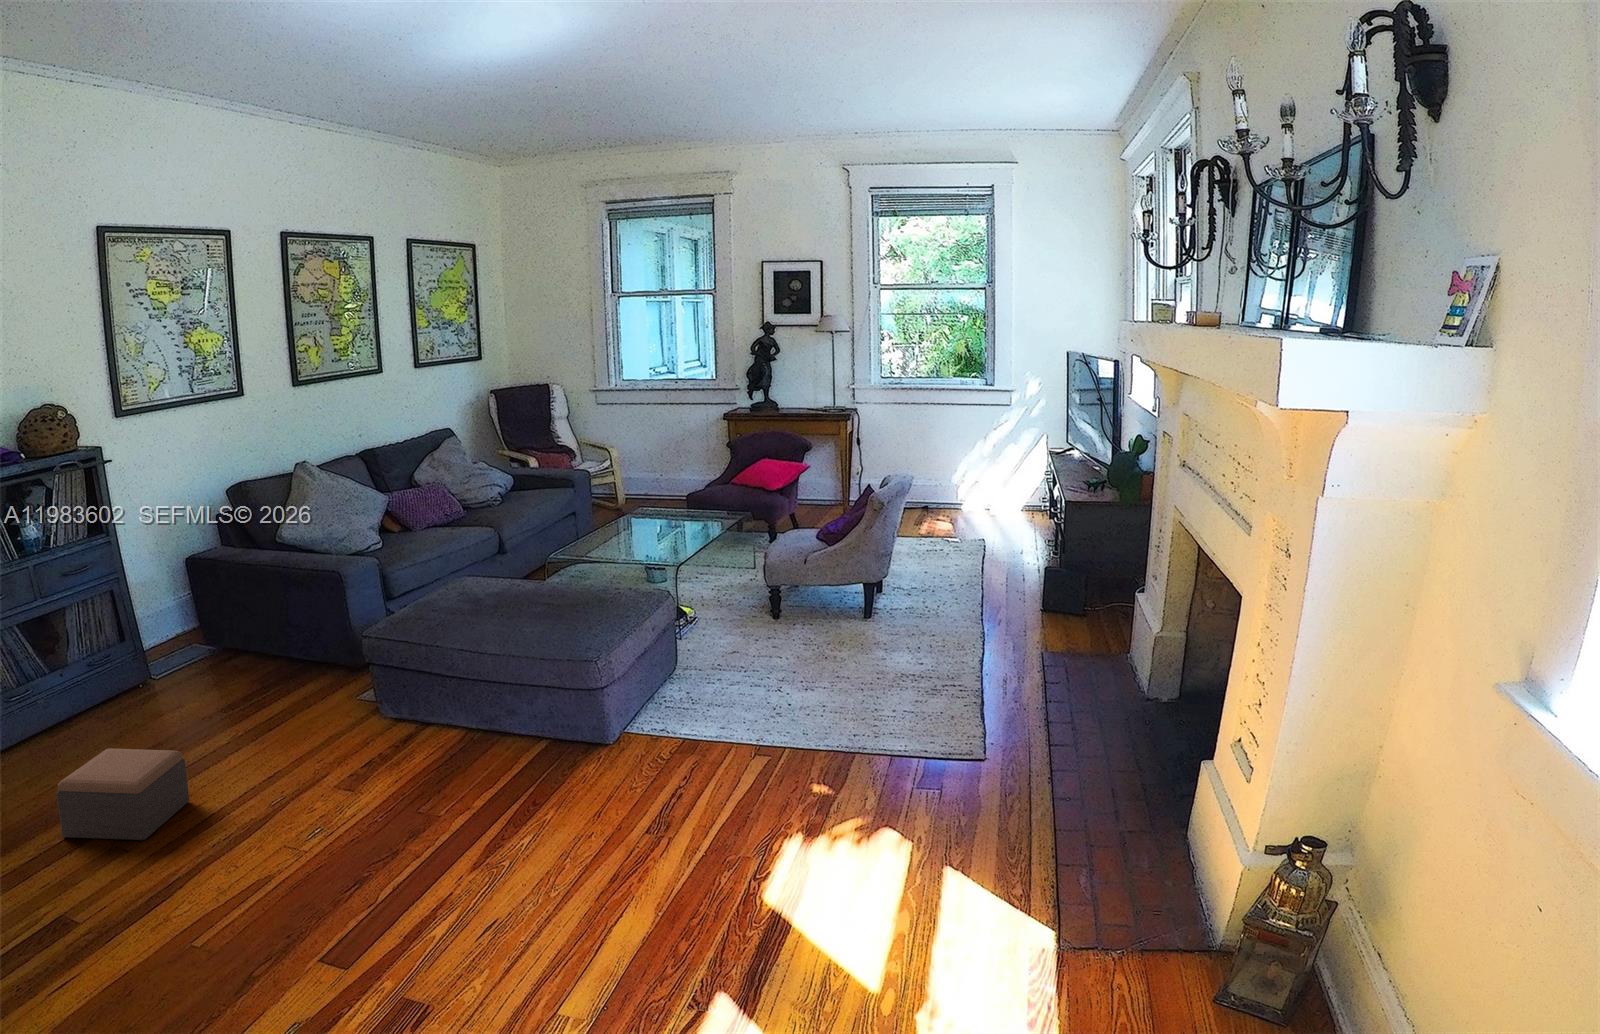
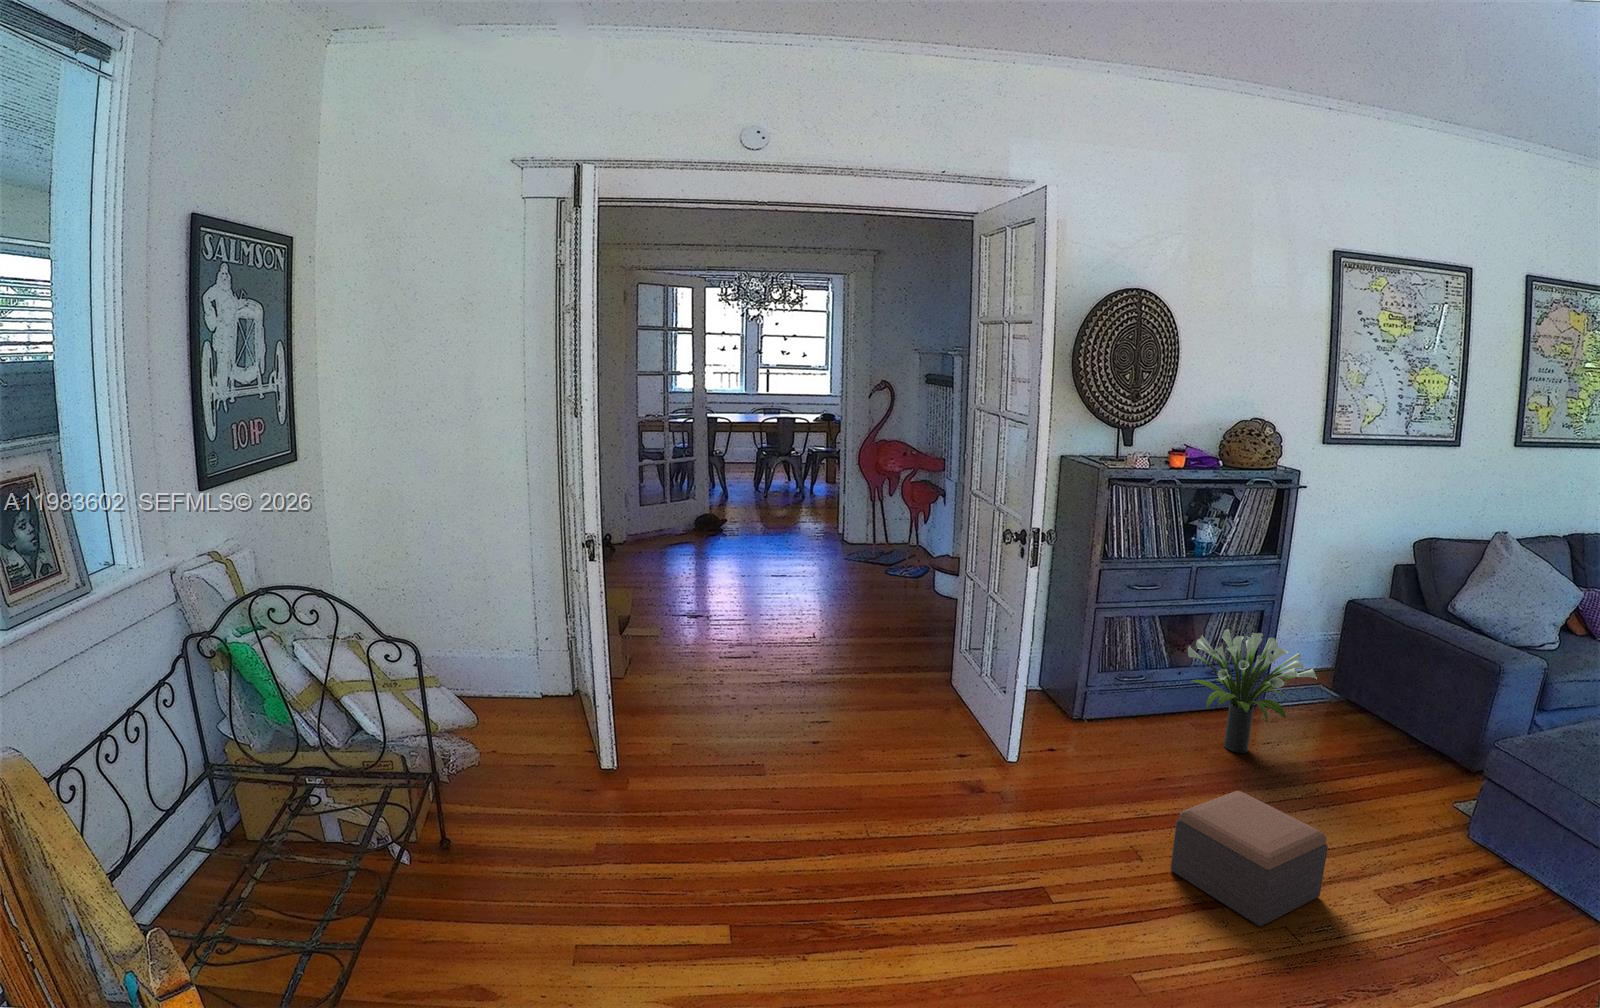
potted plant: none [36,610,162,726] -> present [1188,629,1317,753]

